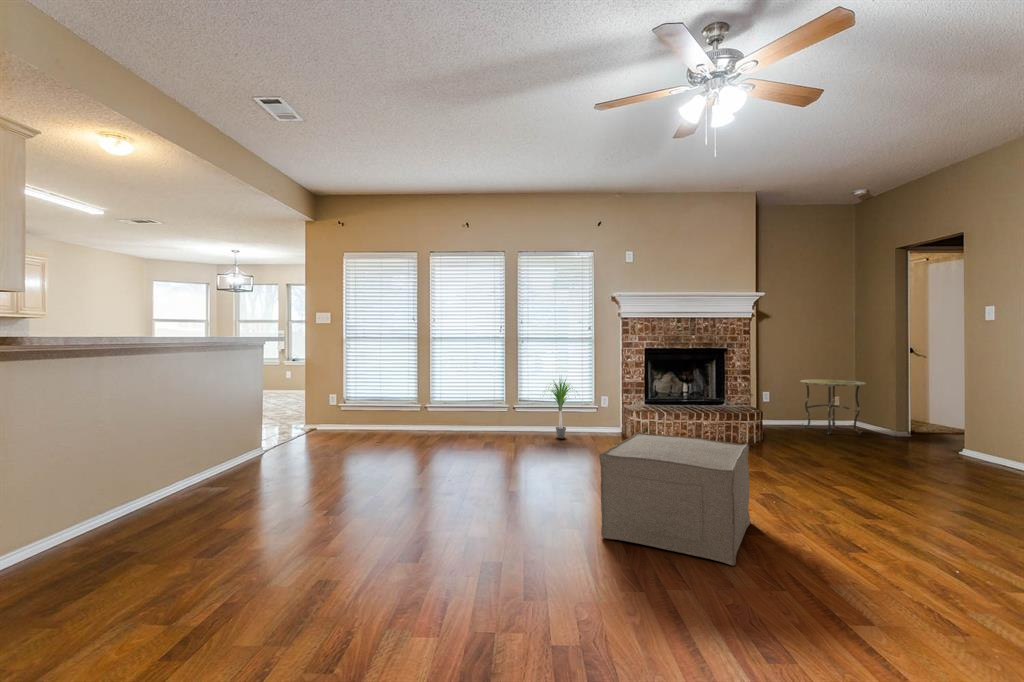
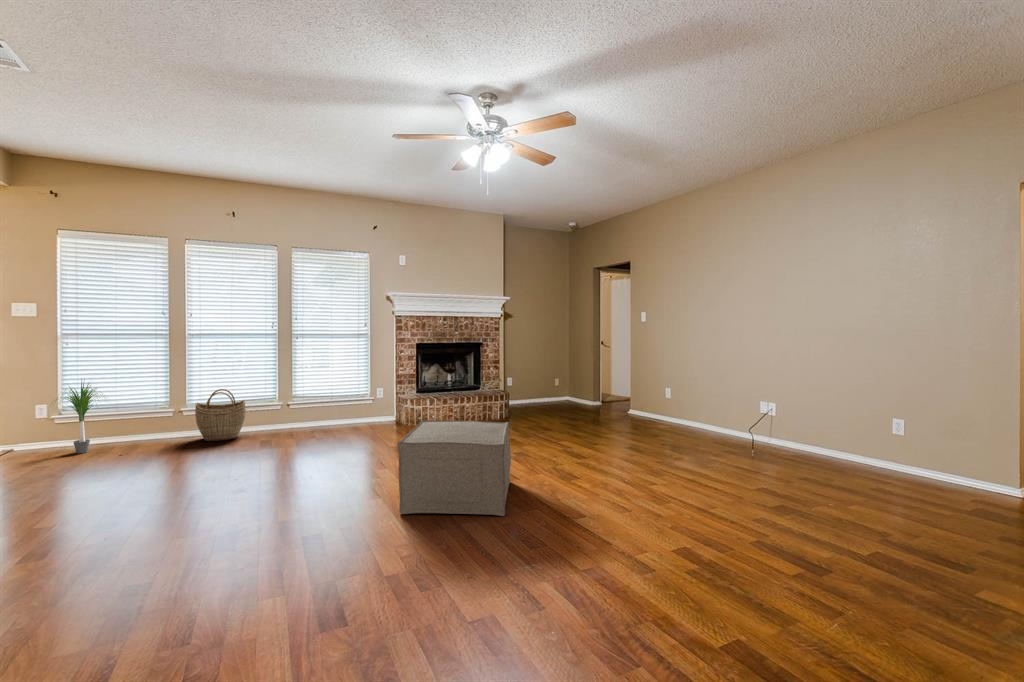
potted plant: present [548,380,577,438] -> present [55,382,98,454]
side table: present [801,380,866,434] -> none [533,365,575,406]
woven basket: none [435,389,476,437] -> present [195,389,246,441]

